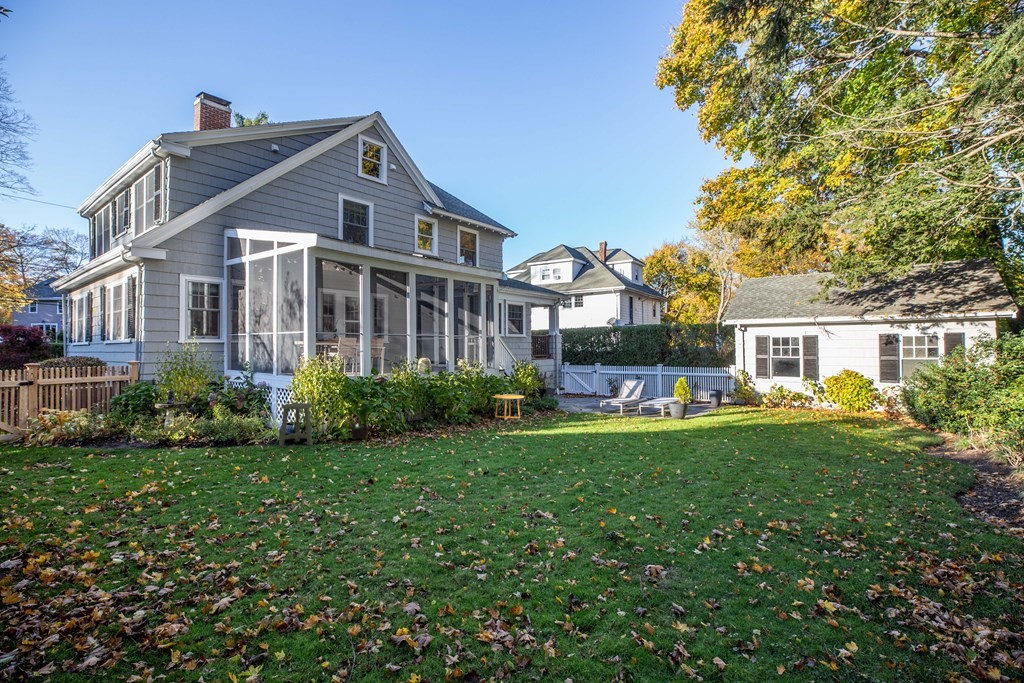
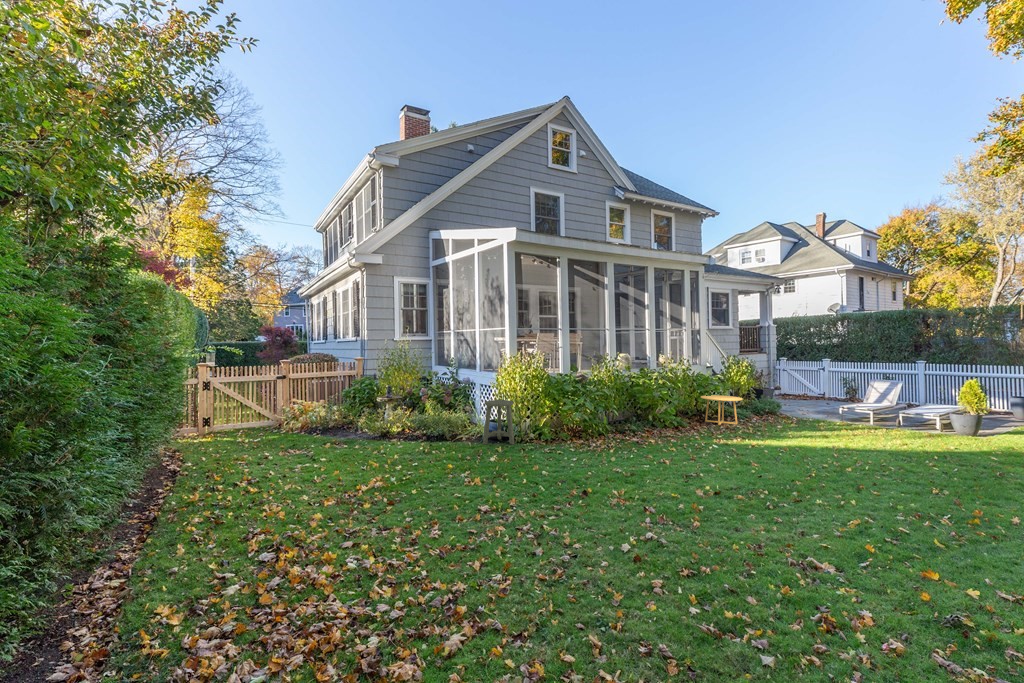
potted tree: present [351,404,372,439] -> none [552,399,576,440]

